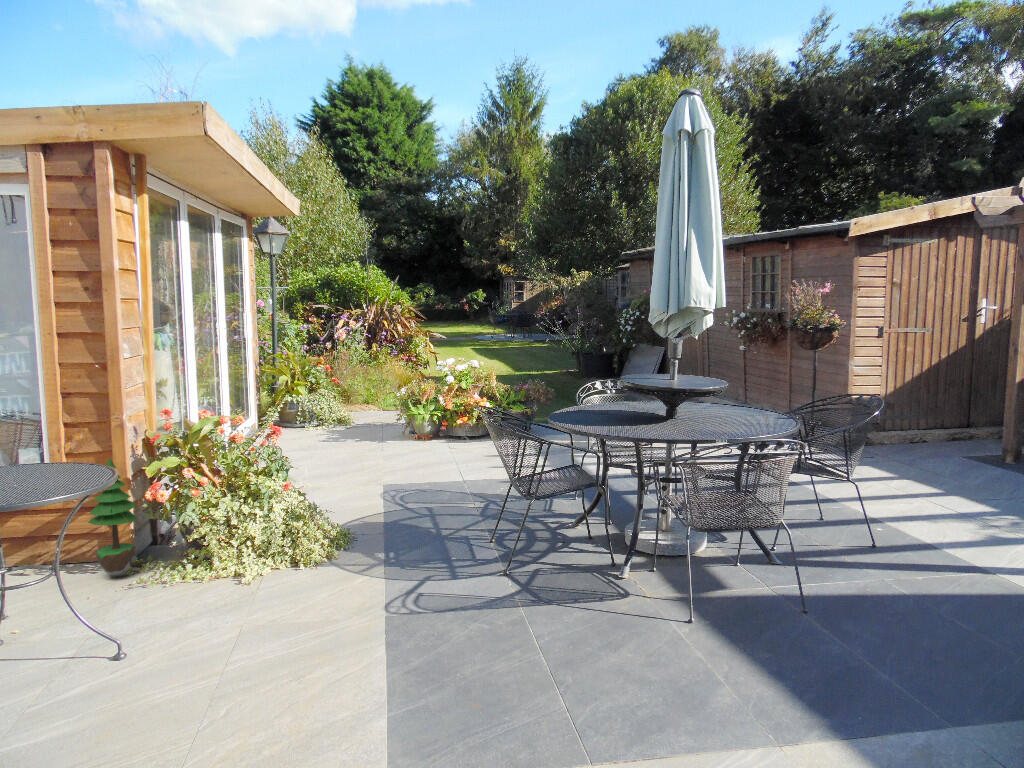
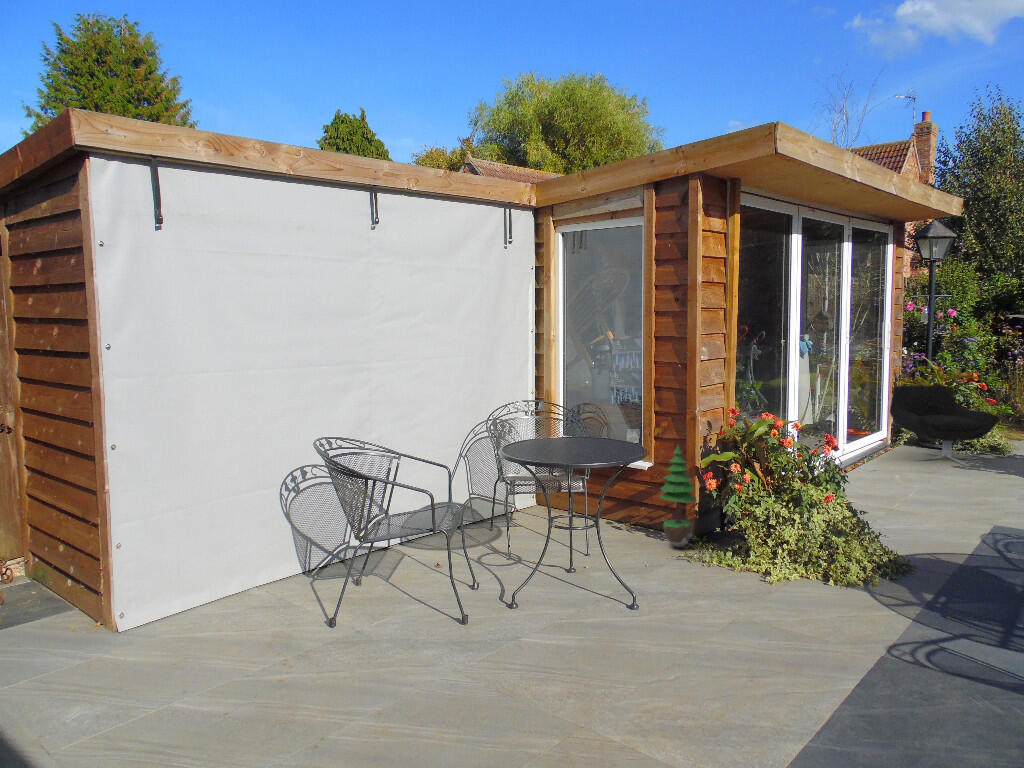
lounge chair: none [261,371,348,439] -> present [890,385,1000,466]

